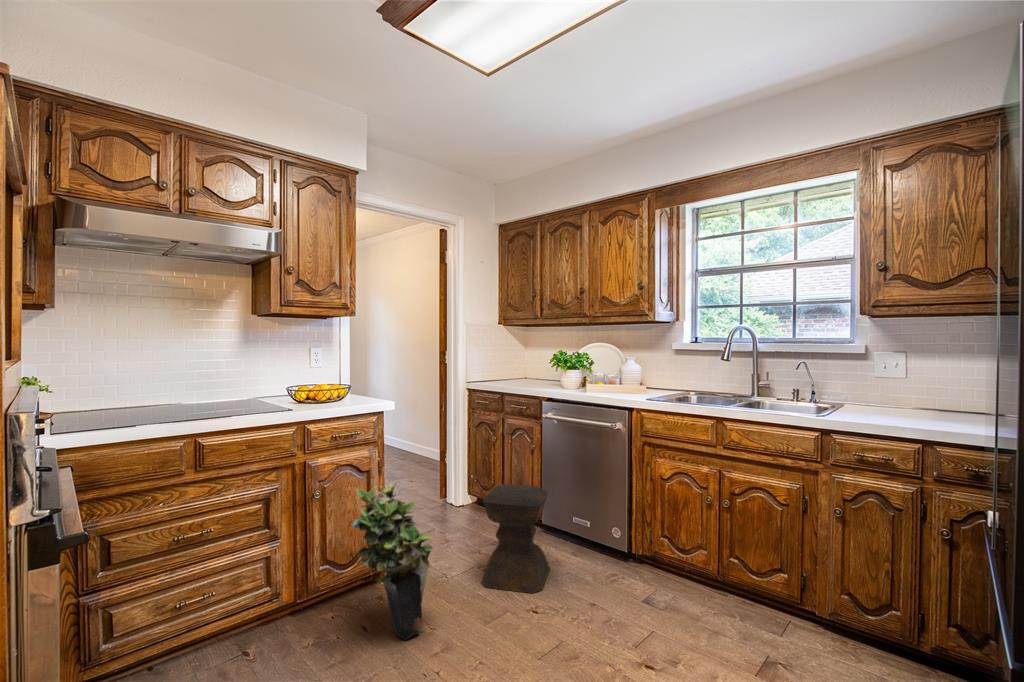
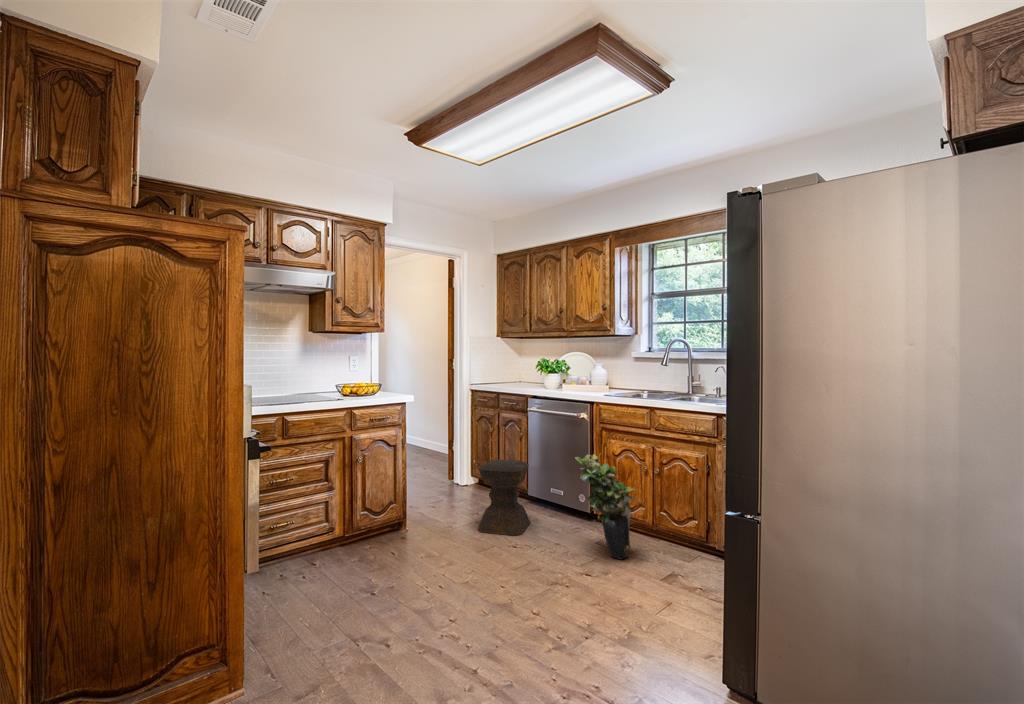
potted plant: present [352,484,434,640] -> present [576,455,635,560]

